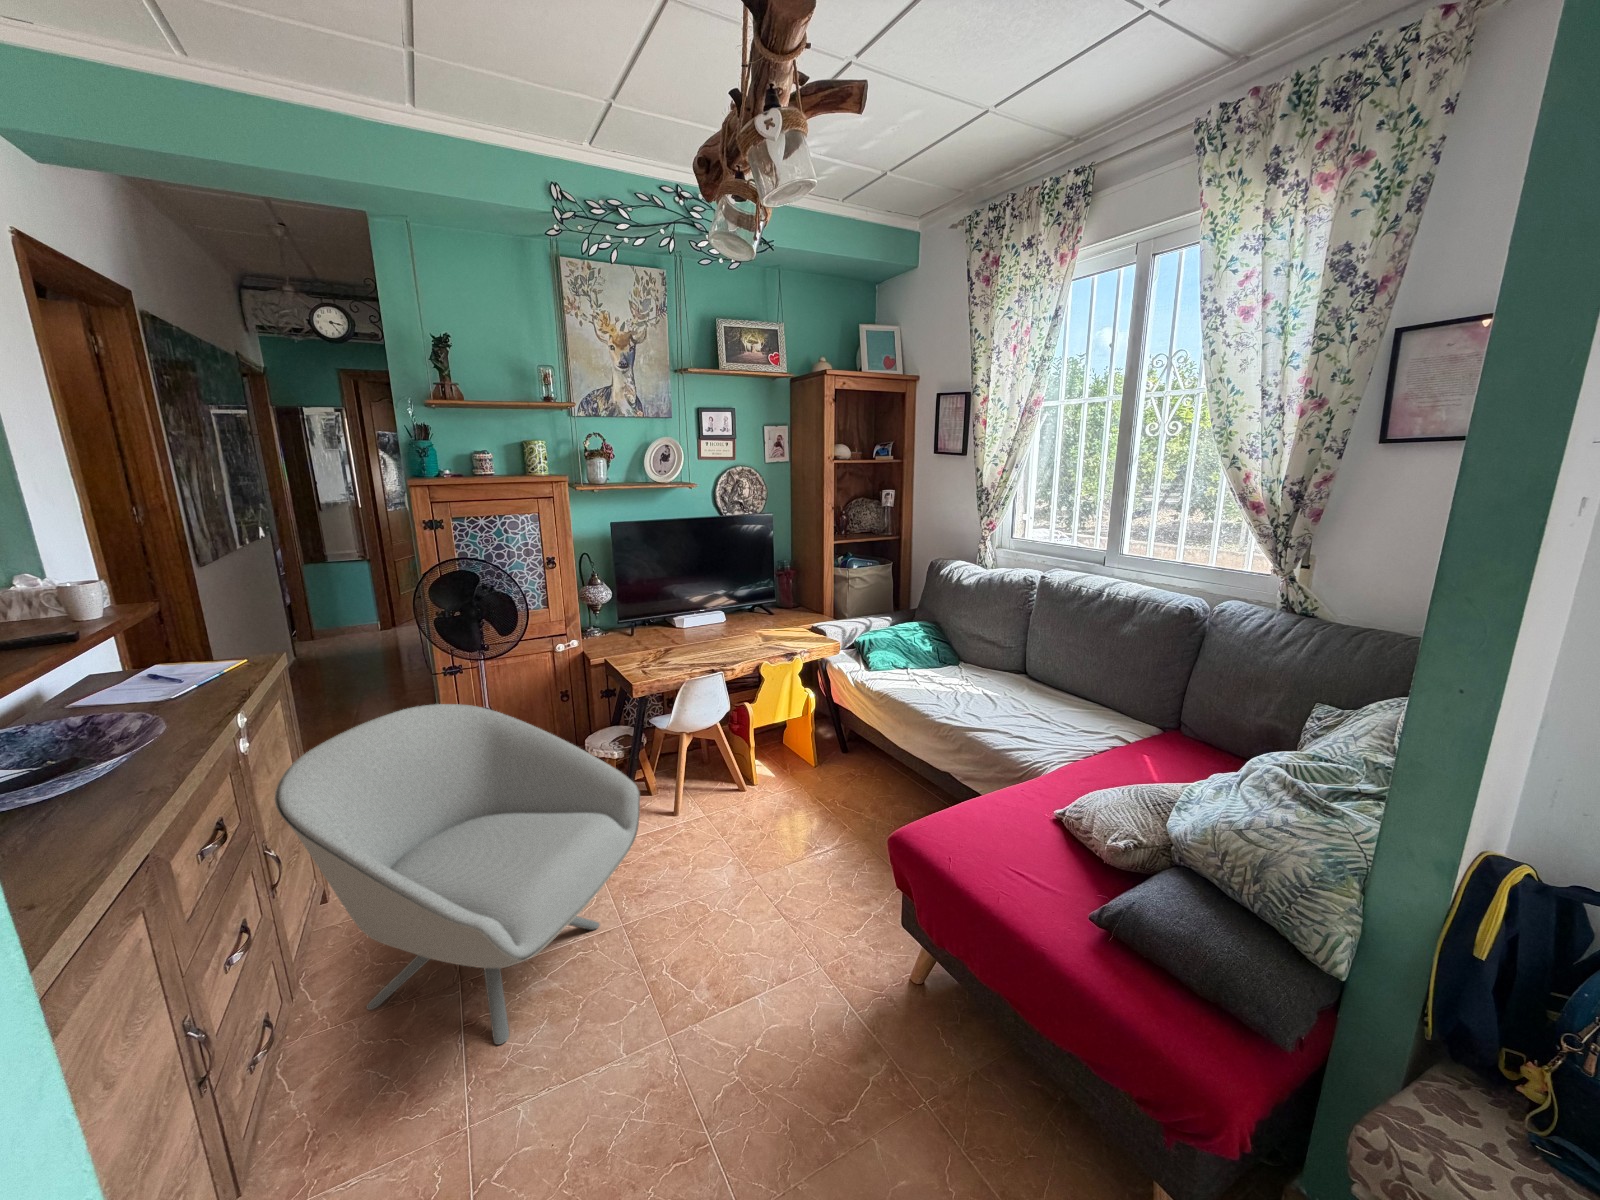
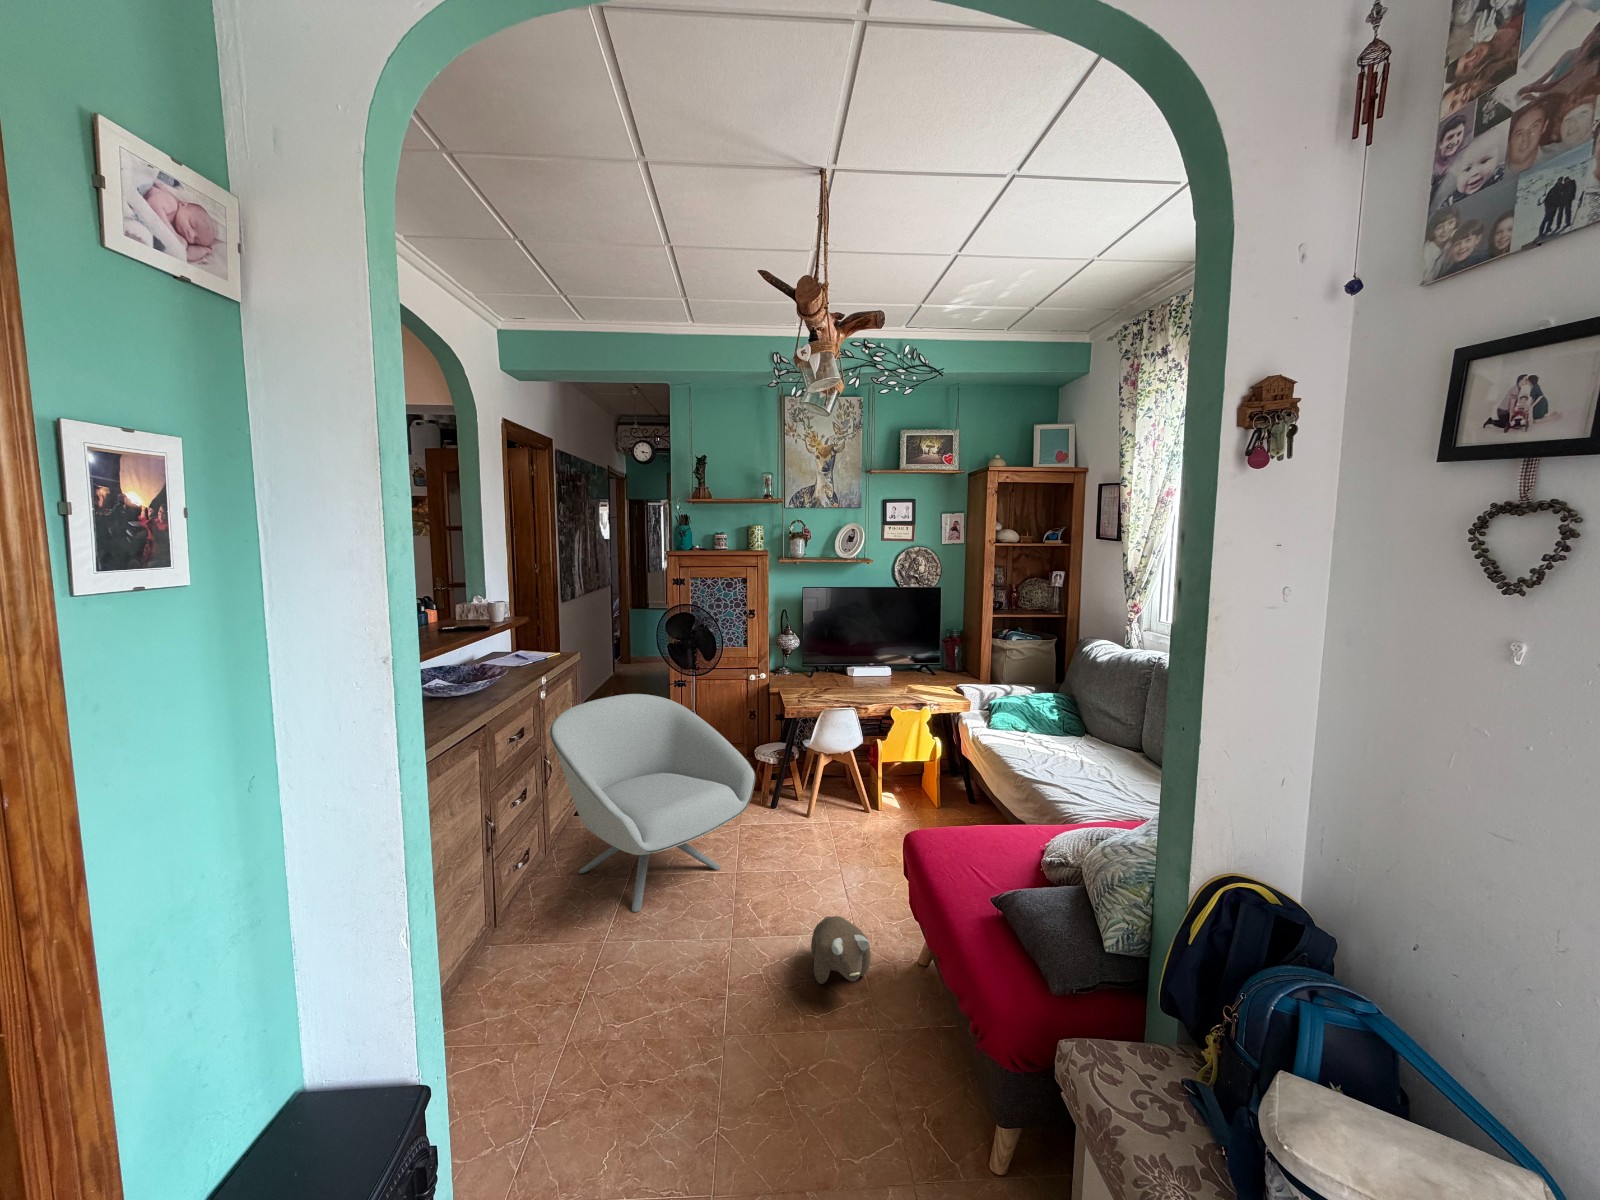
plush toy: none [793,953,889,1050] -> present [811,916,871,984]

